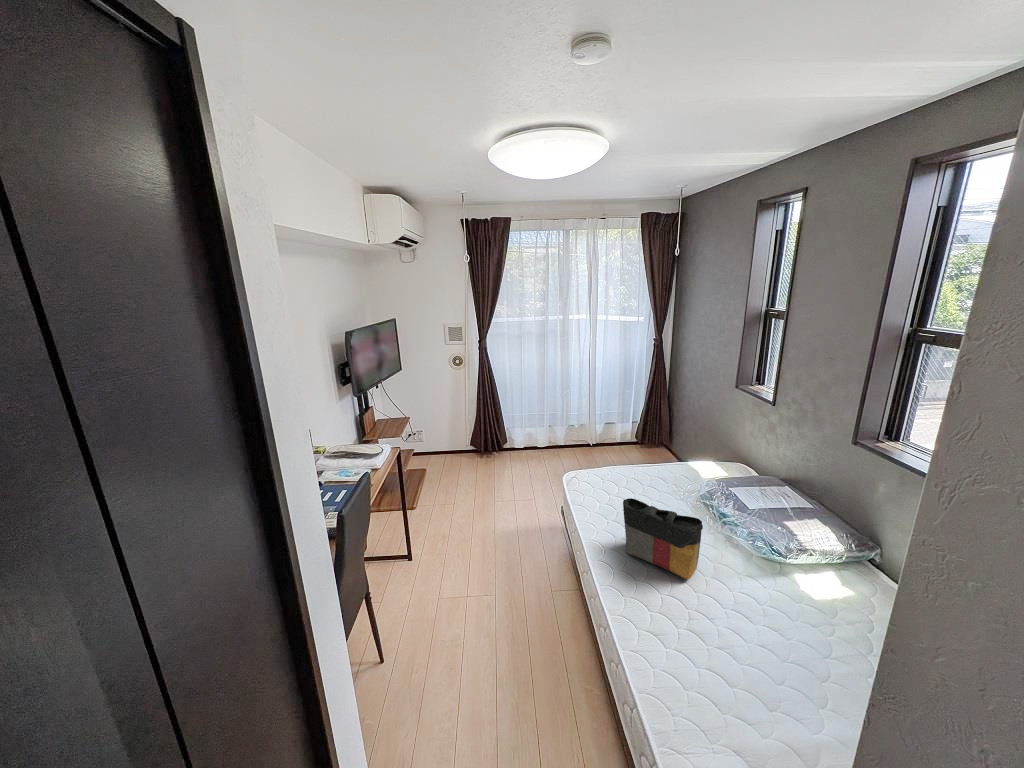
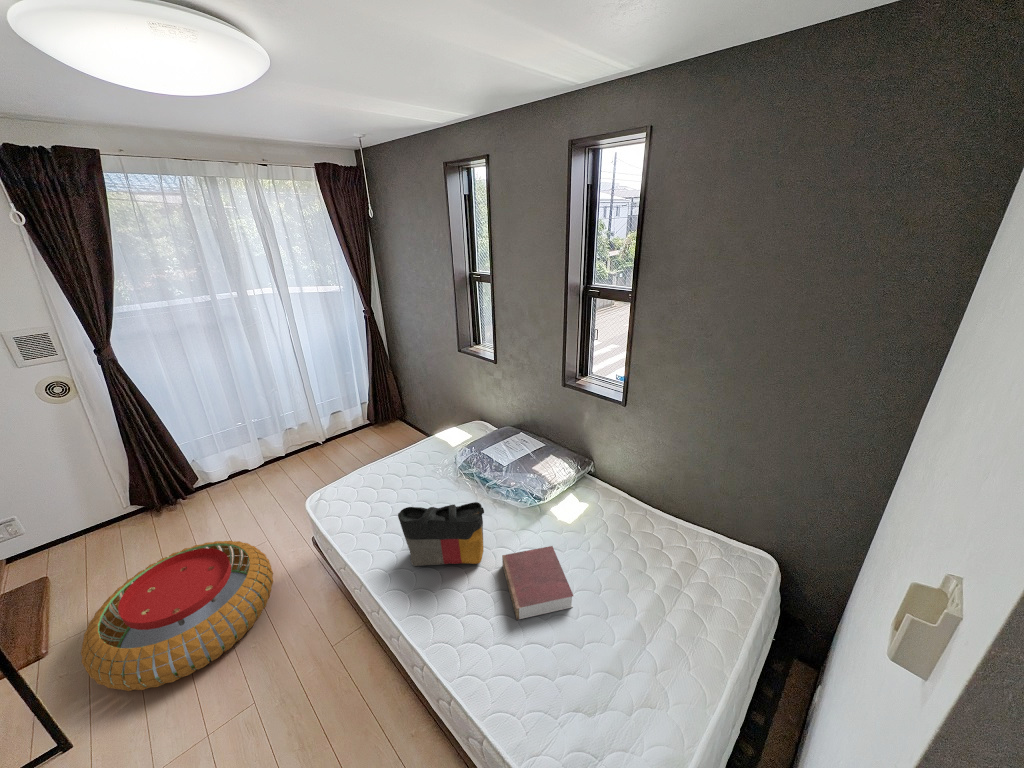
pouf: none [428,479,530,556] -> present [81,541,273,691]
book: none [706,582,782,671] -> present [502,546,573,620]

